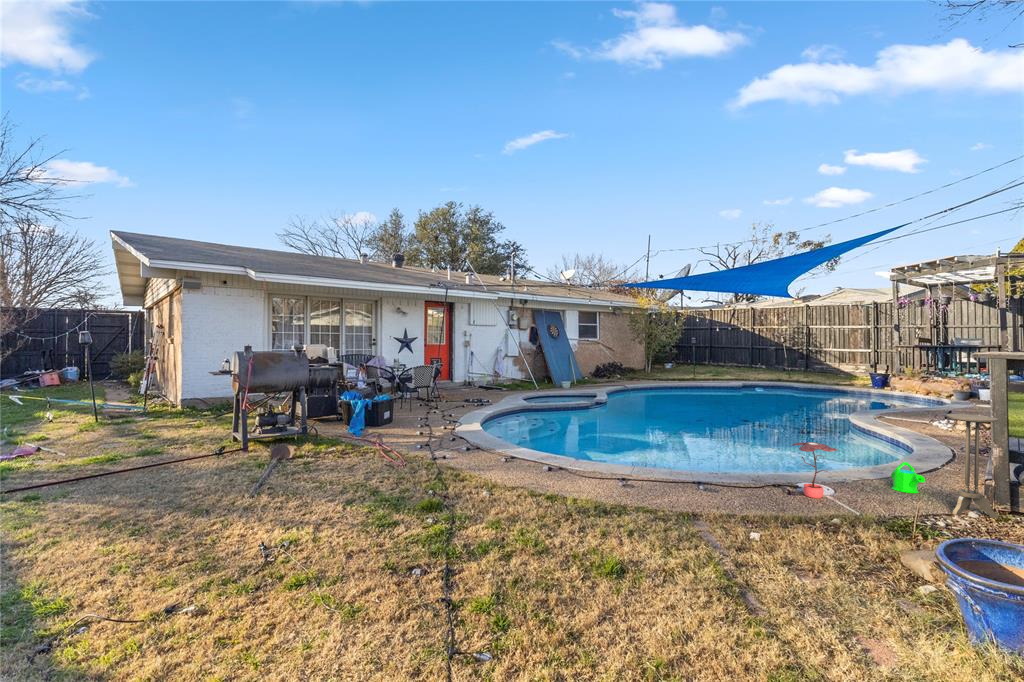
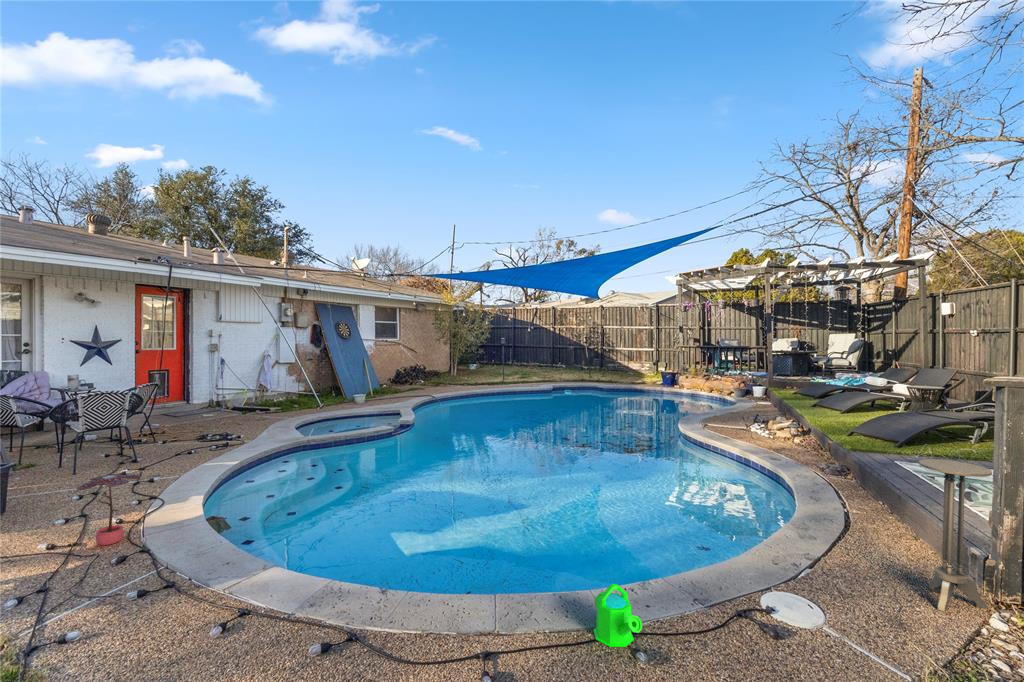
potted plant: present [792,442,838,498] -> present [76,474,141,545]
watering can: present [891,462,925,493] -> present [593,583,642,647]

